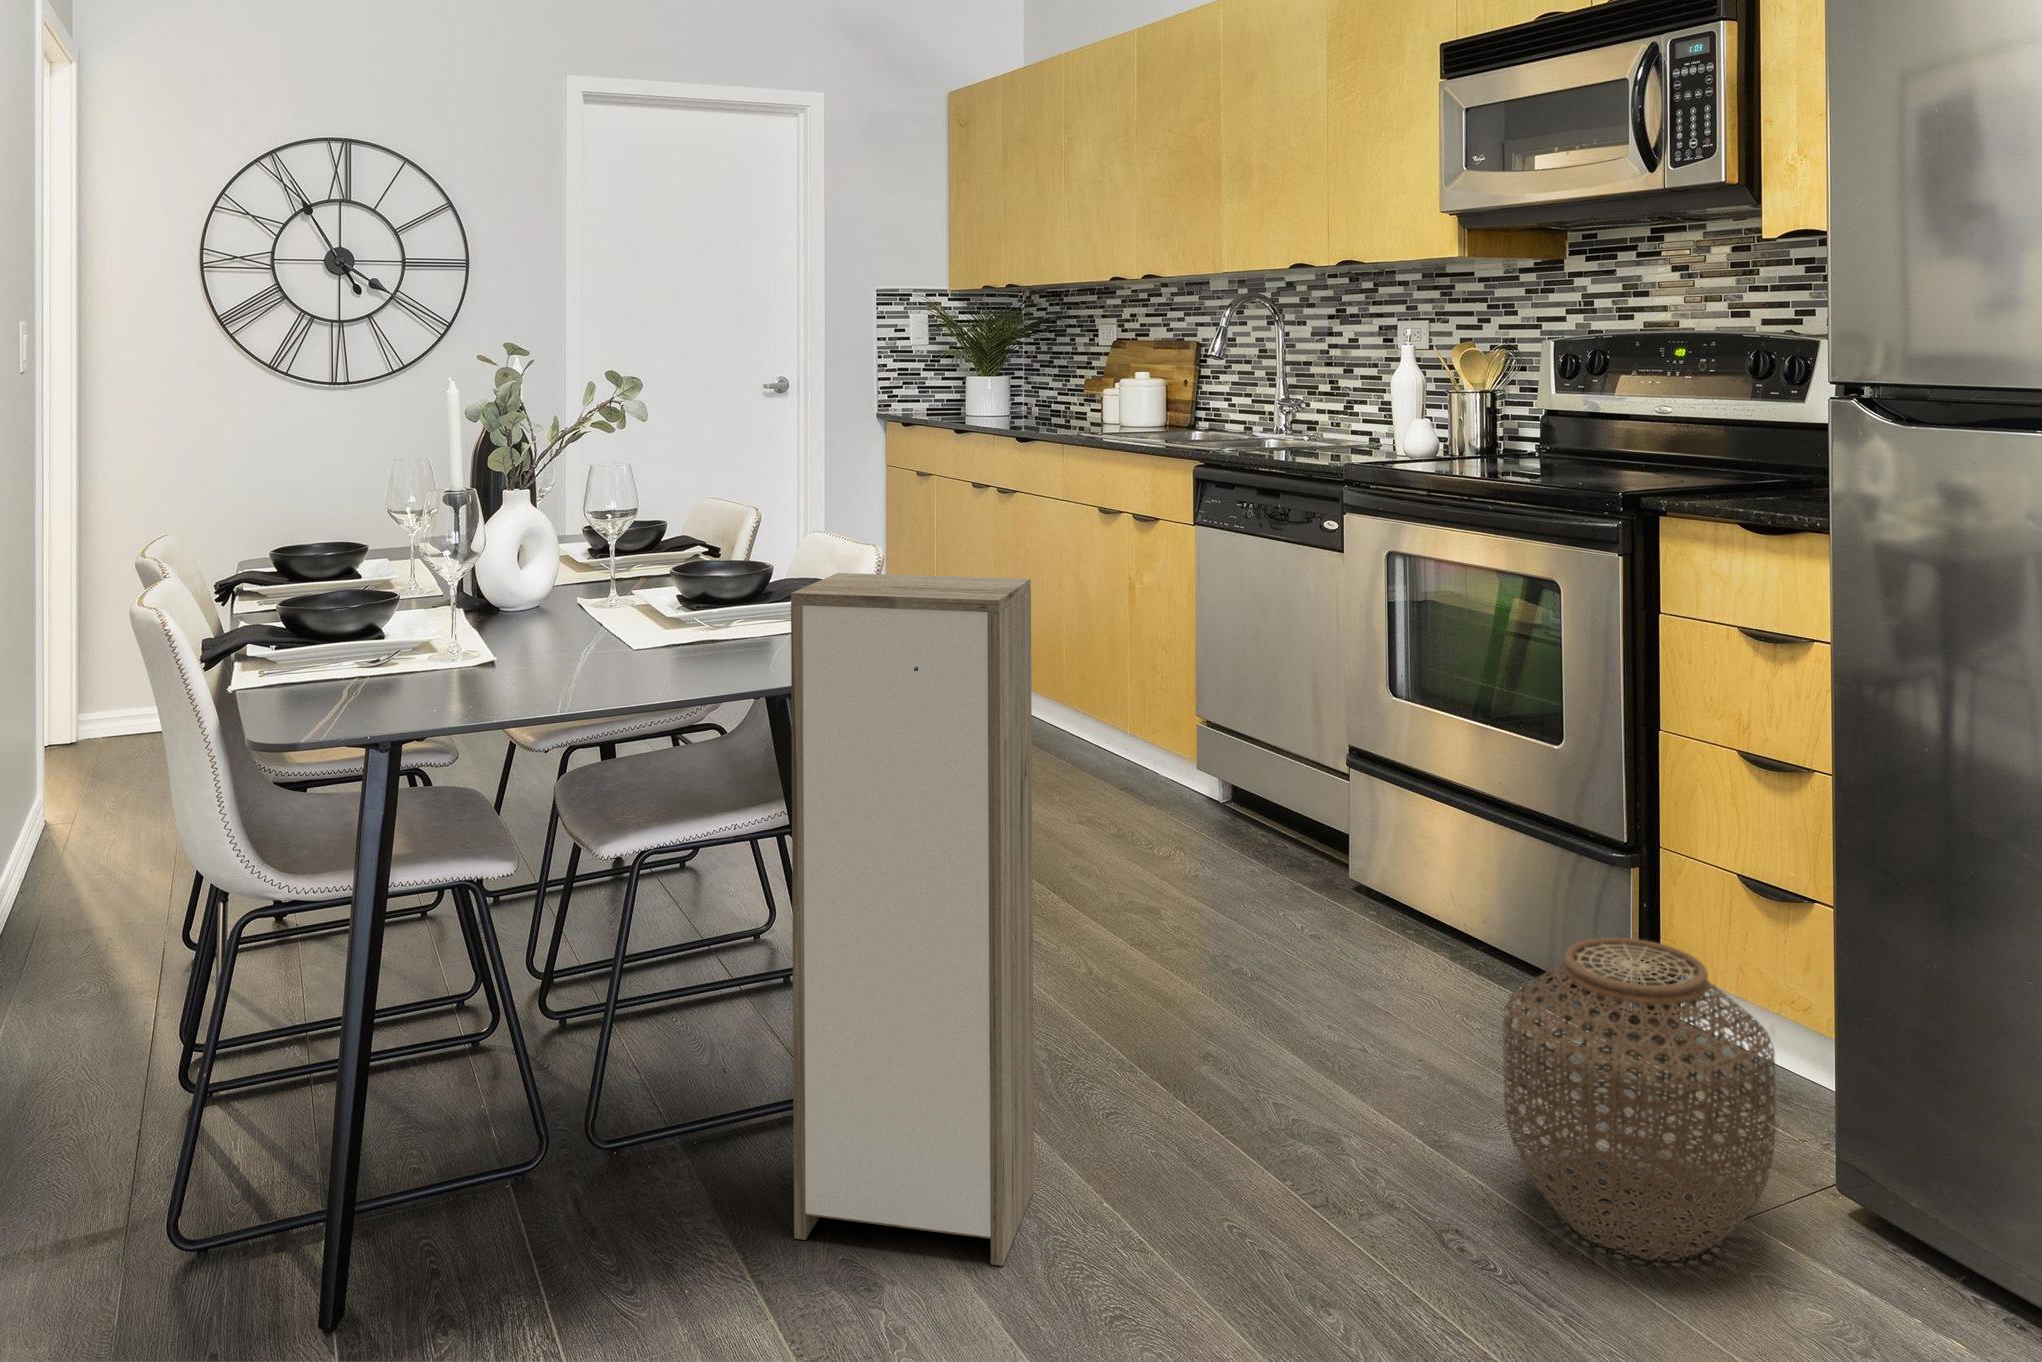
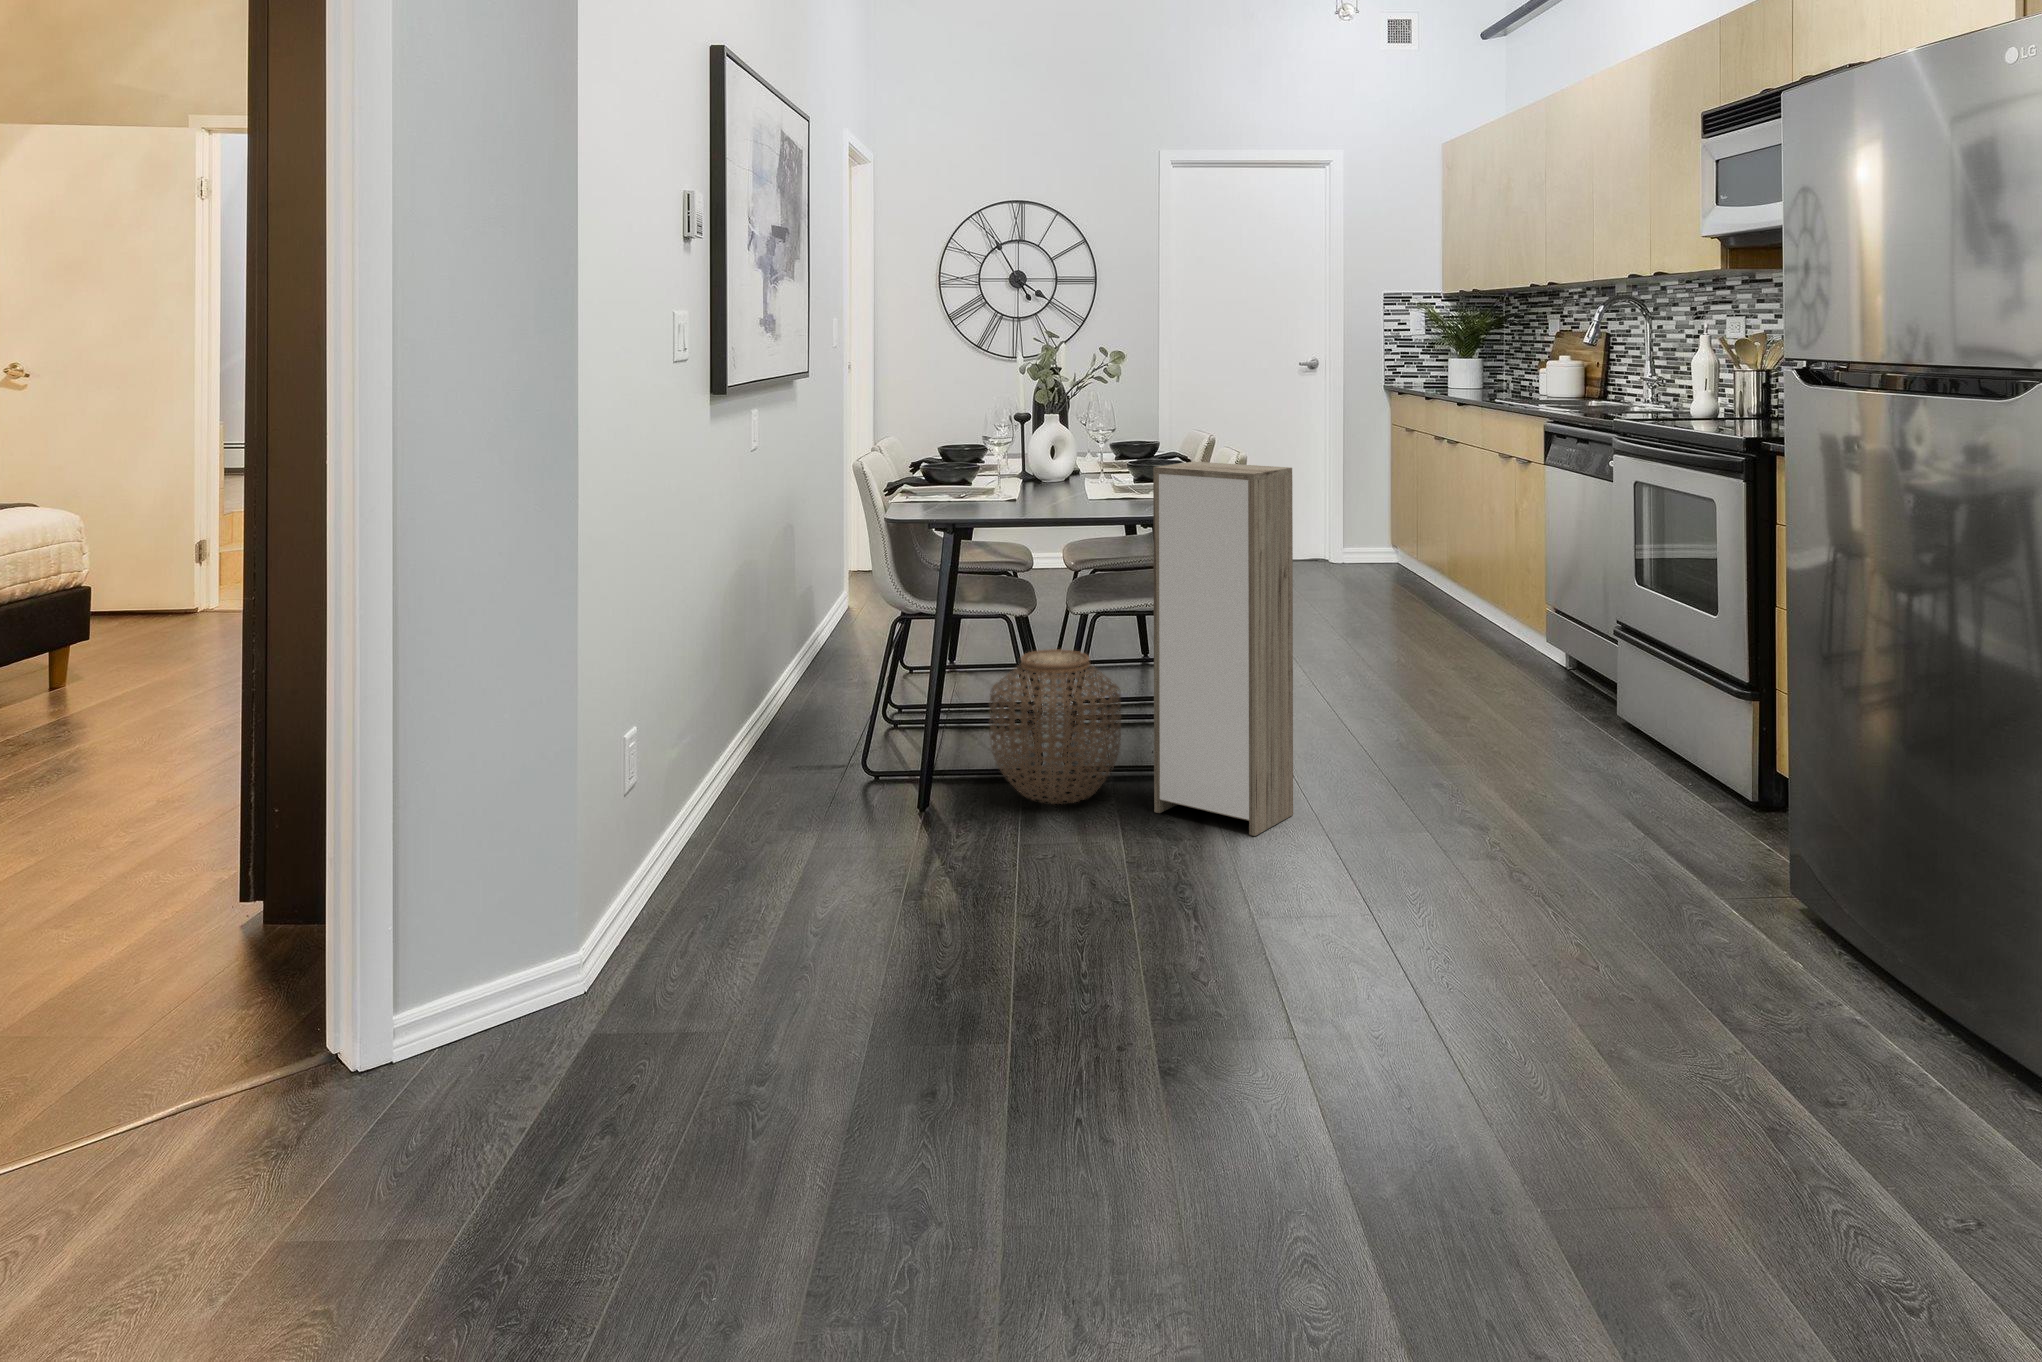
woven basket: present [1503,938,1776,1259] -> present [989,649,1121,804]

